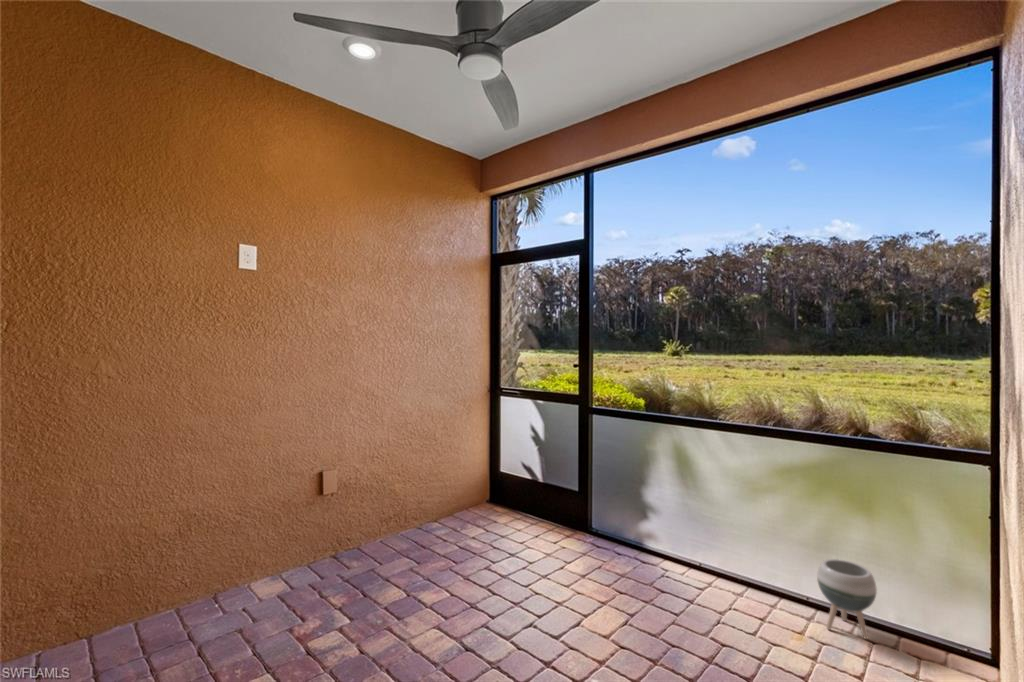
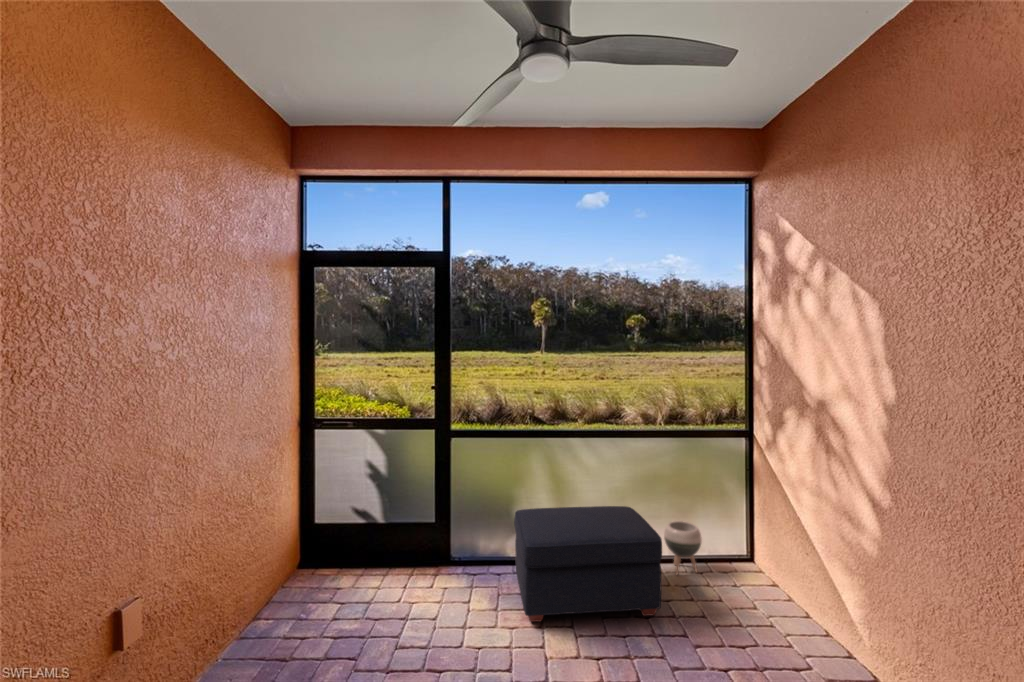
ottoman: none [589,493,767,646] -> present [514,506,662,622]

